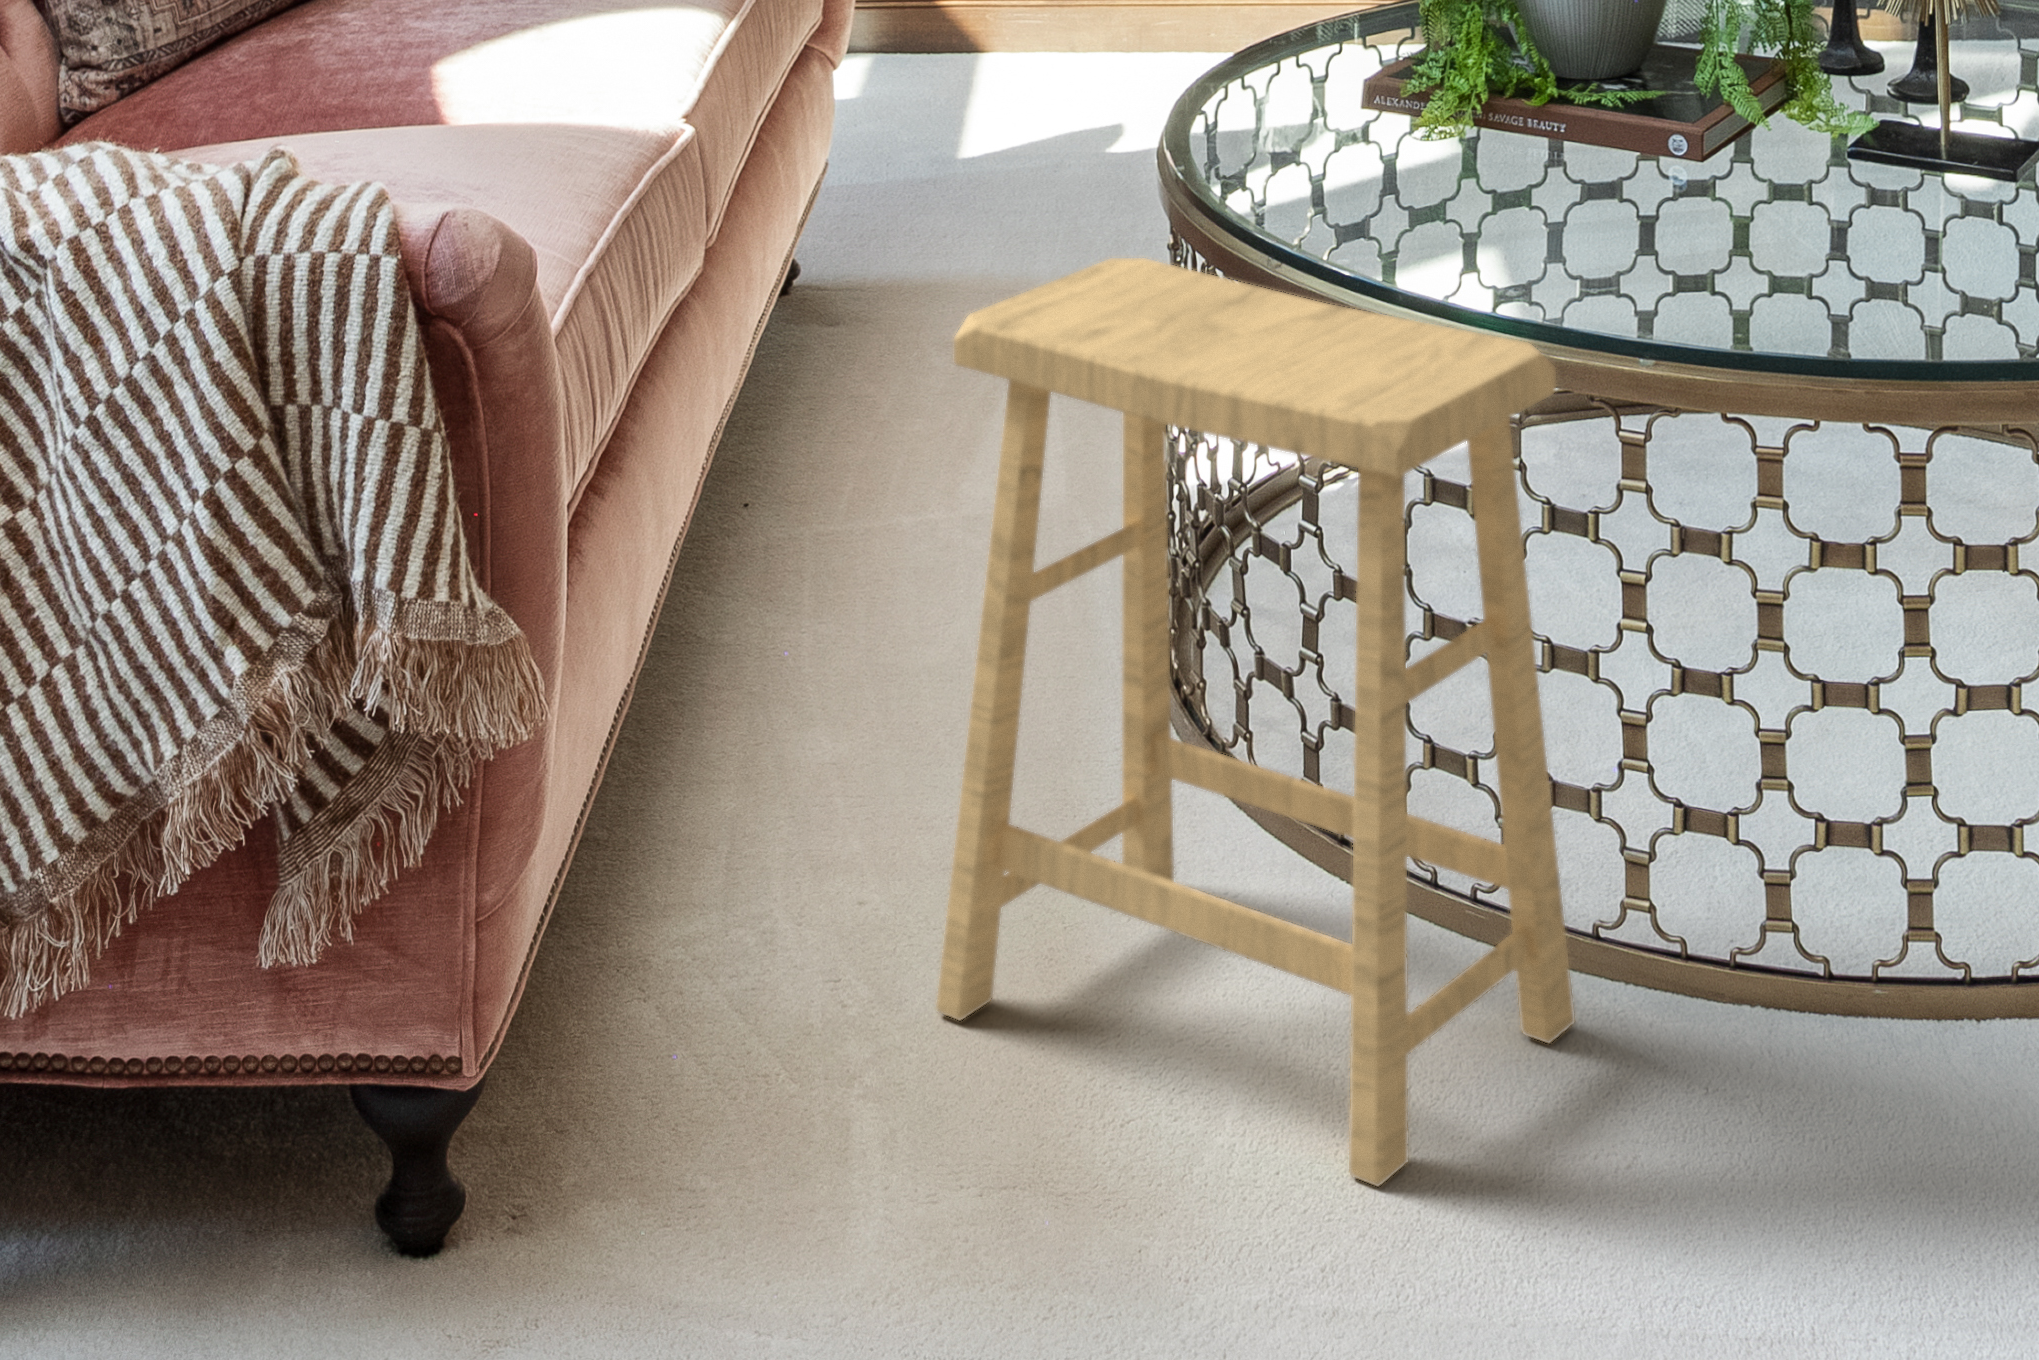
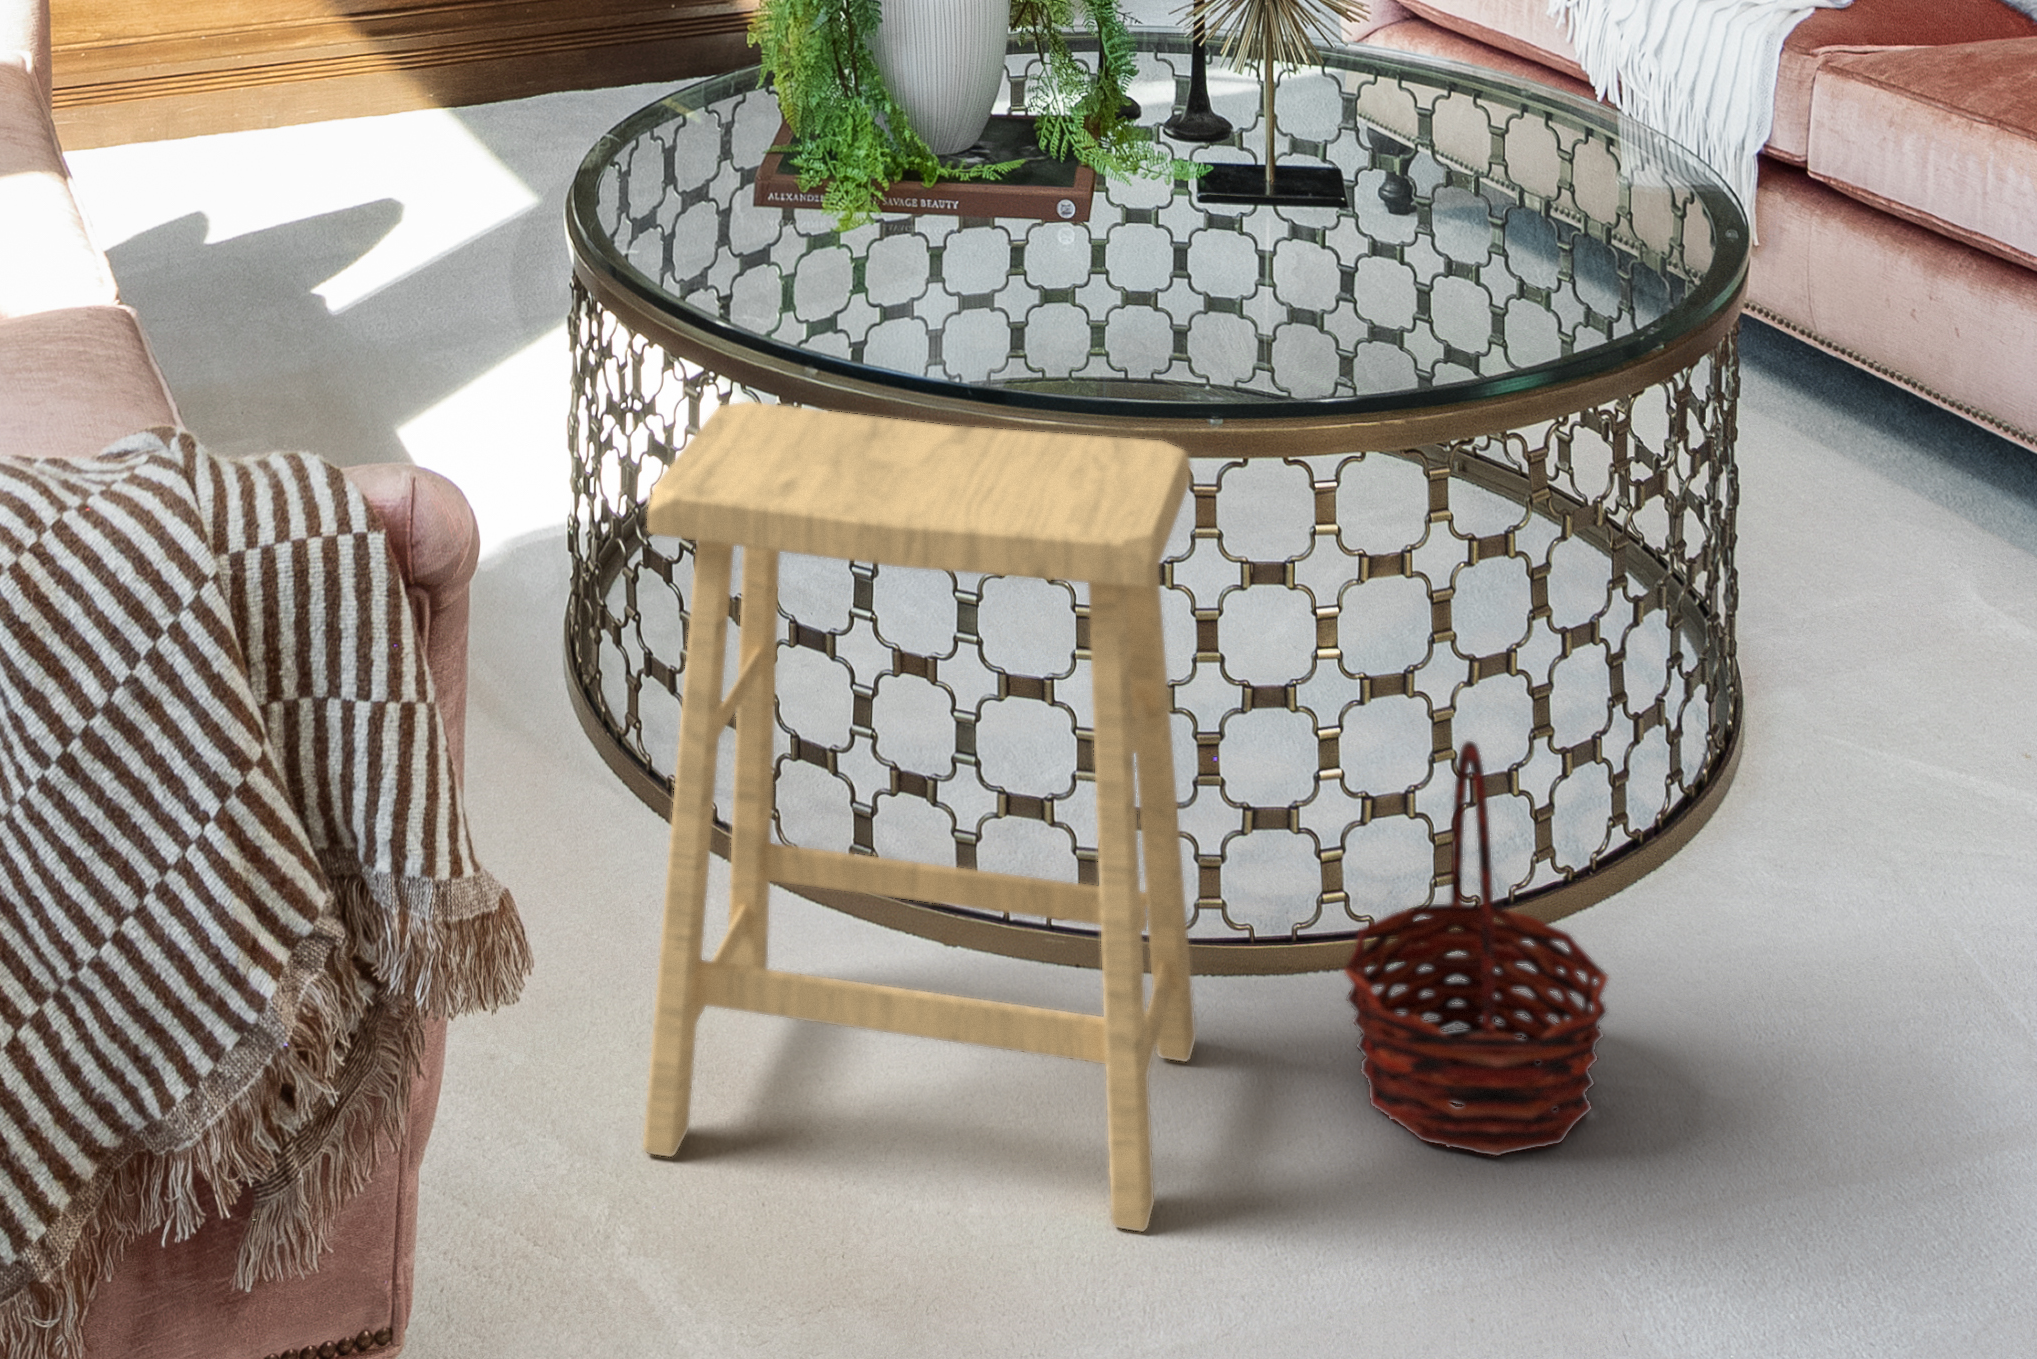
basket: none [1698,730,2003,1203] -> present [1344,741,1608,1156]

